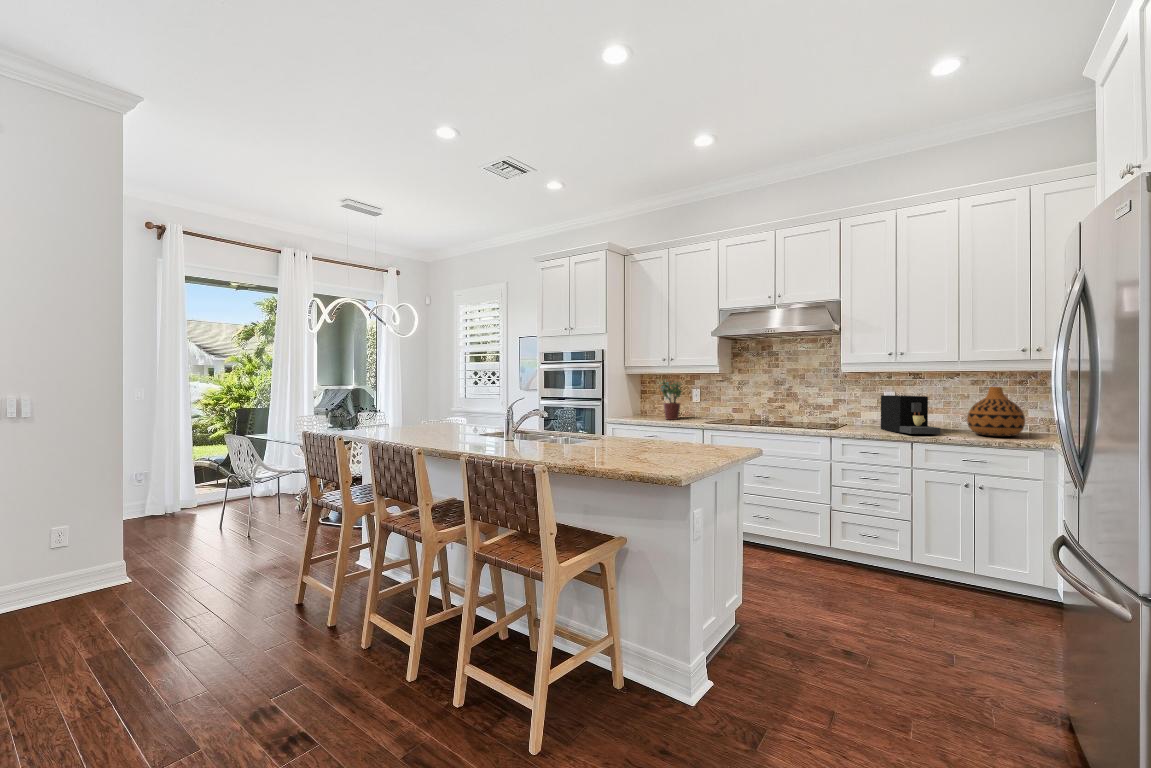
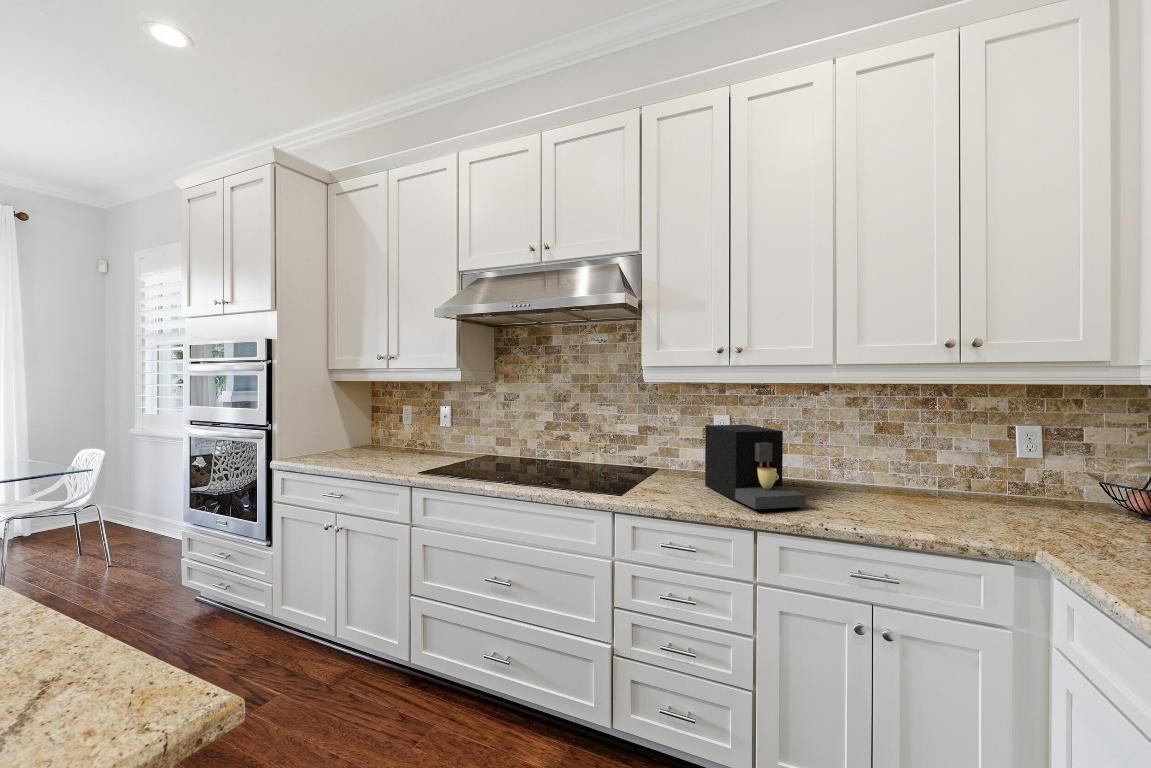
potted plant: present [660,380,682,420] -> none [369,391,413,459]
vase: present [967,387,1025,436] -> none [850,414,955,514]

